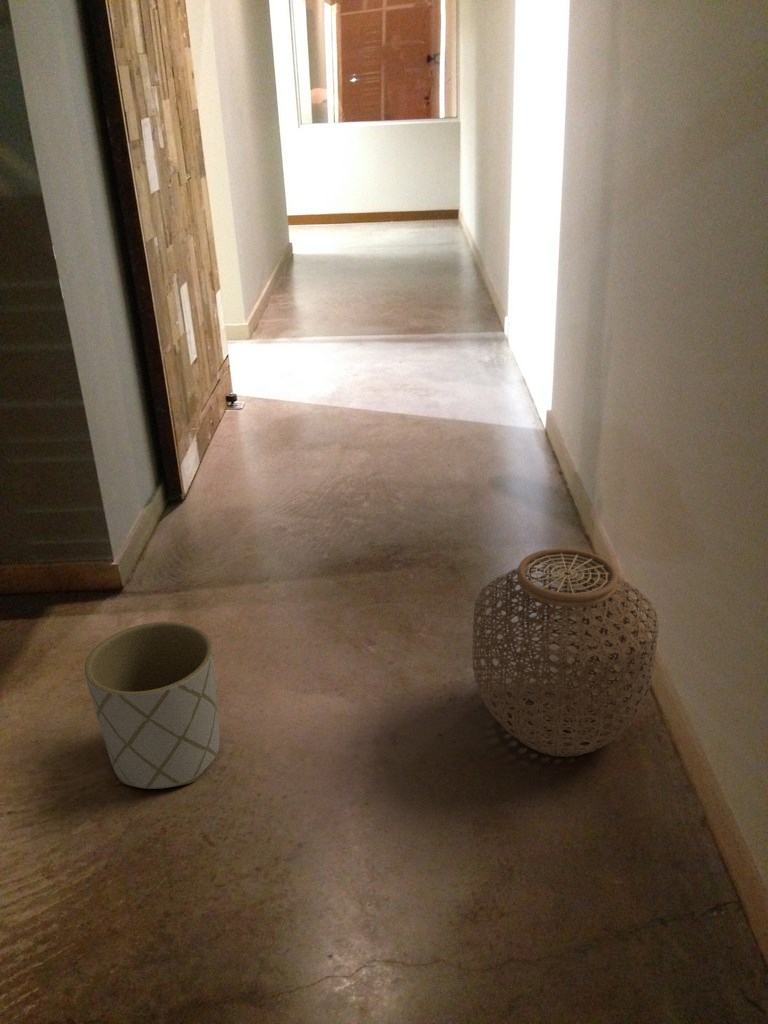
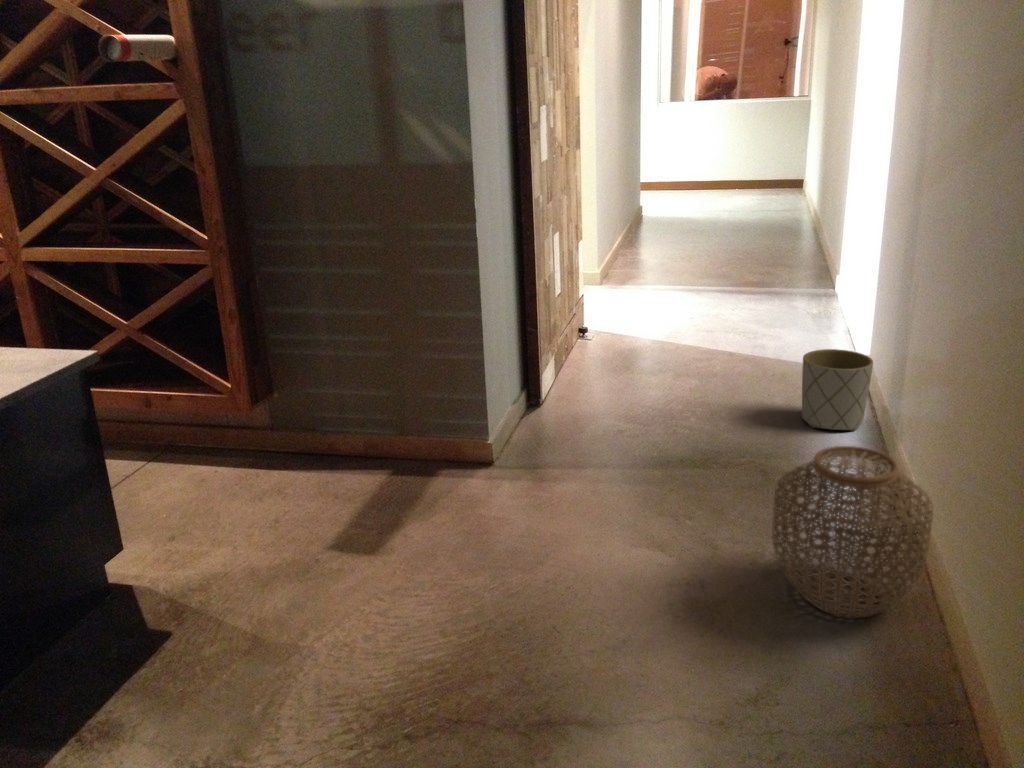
planter: present [85,622,220,789] -> present [802,349,873,431]

